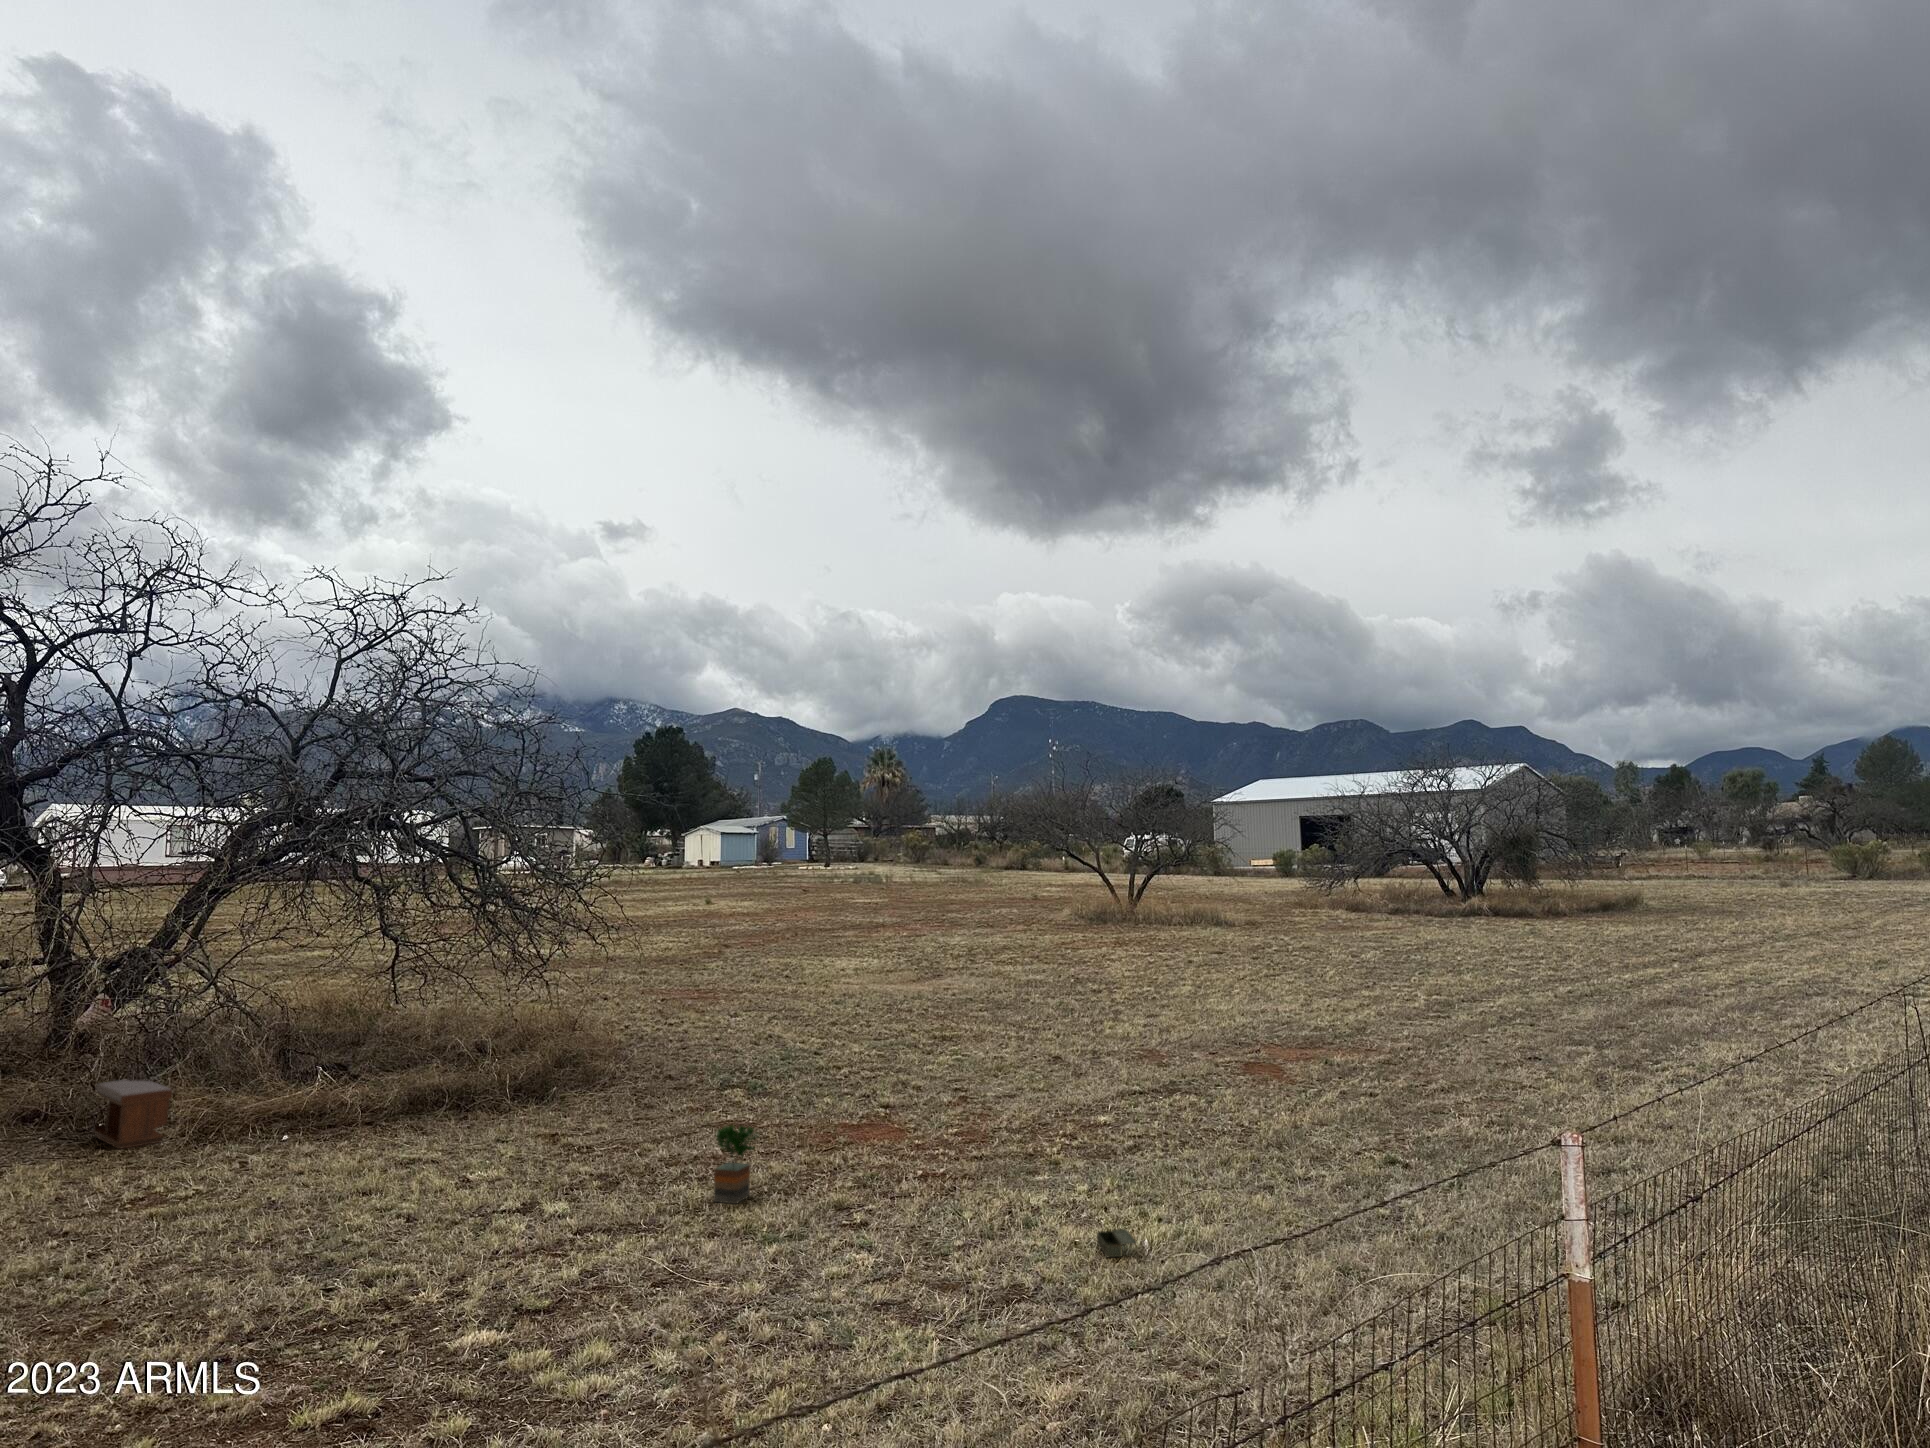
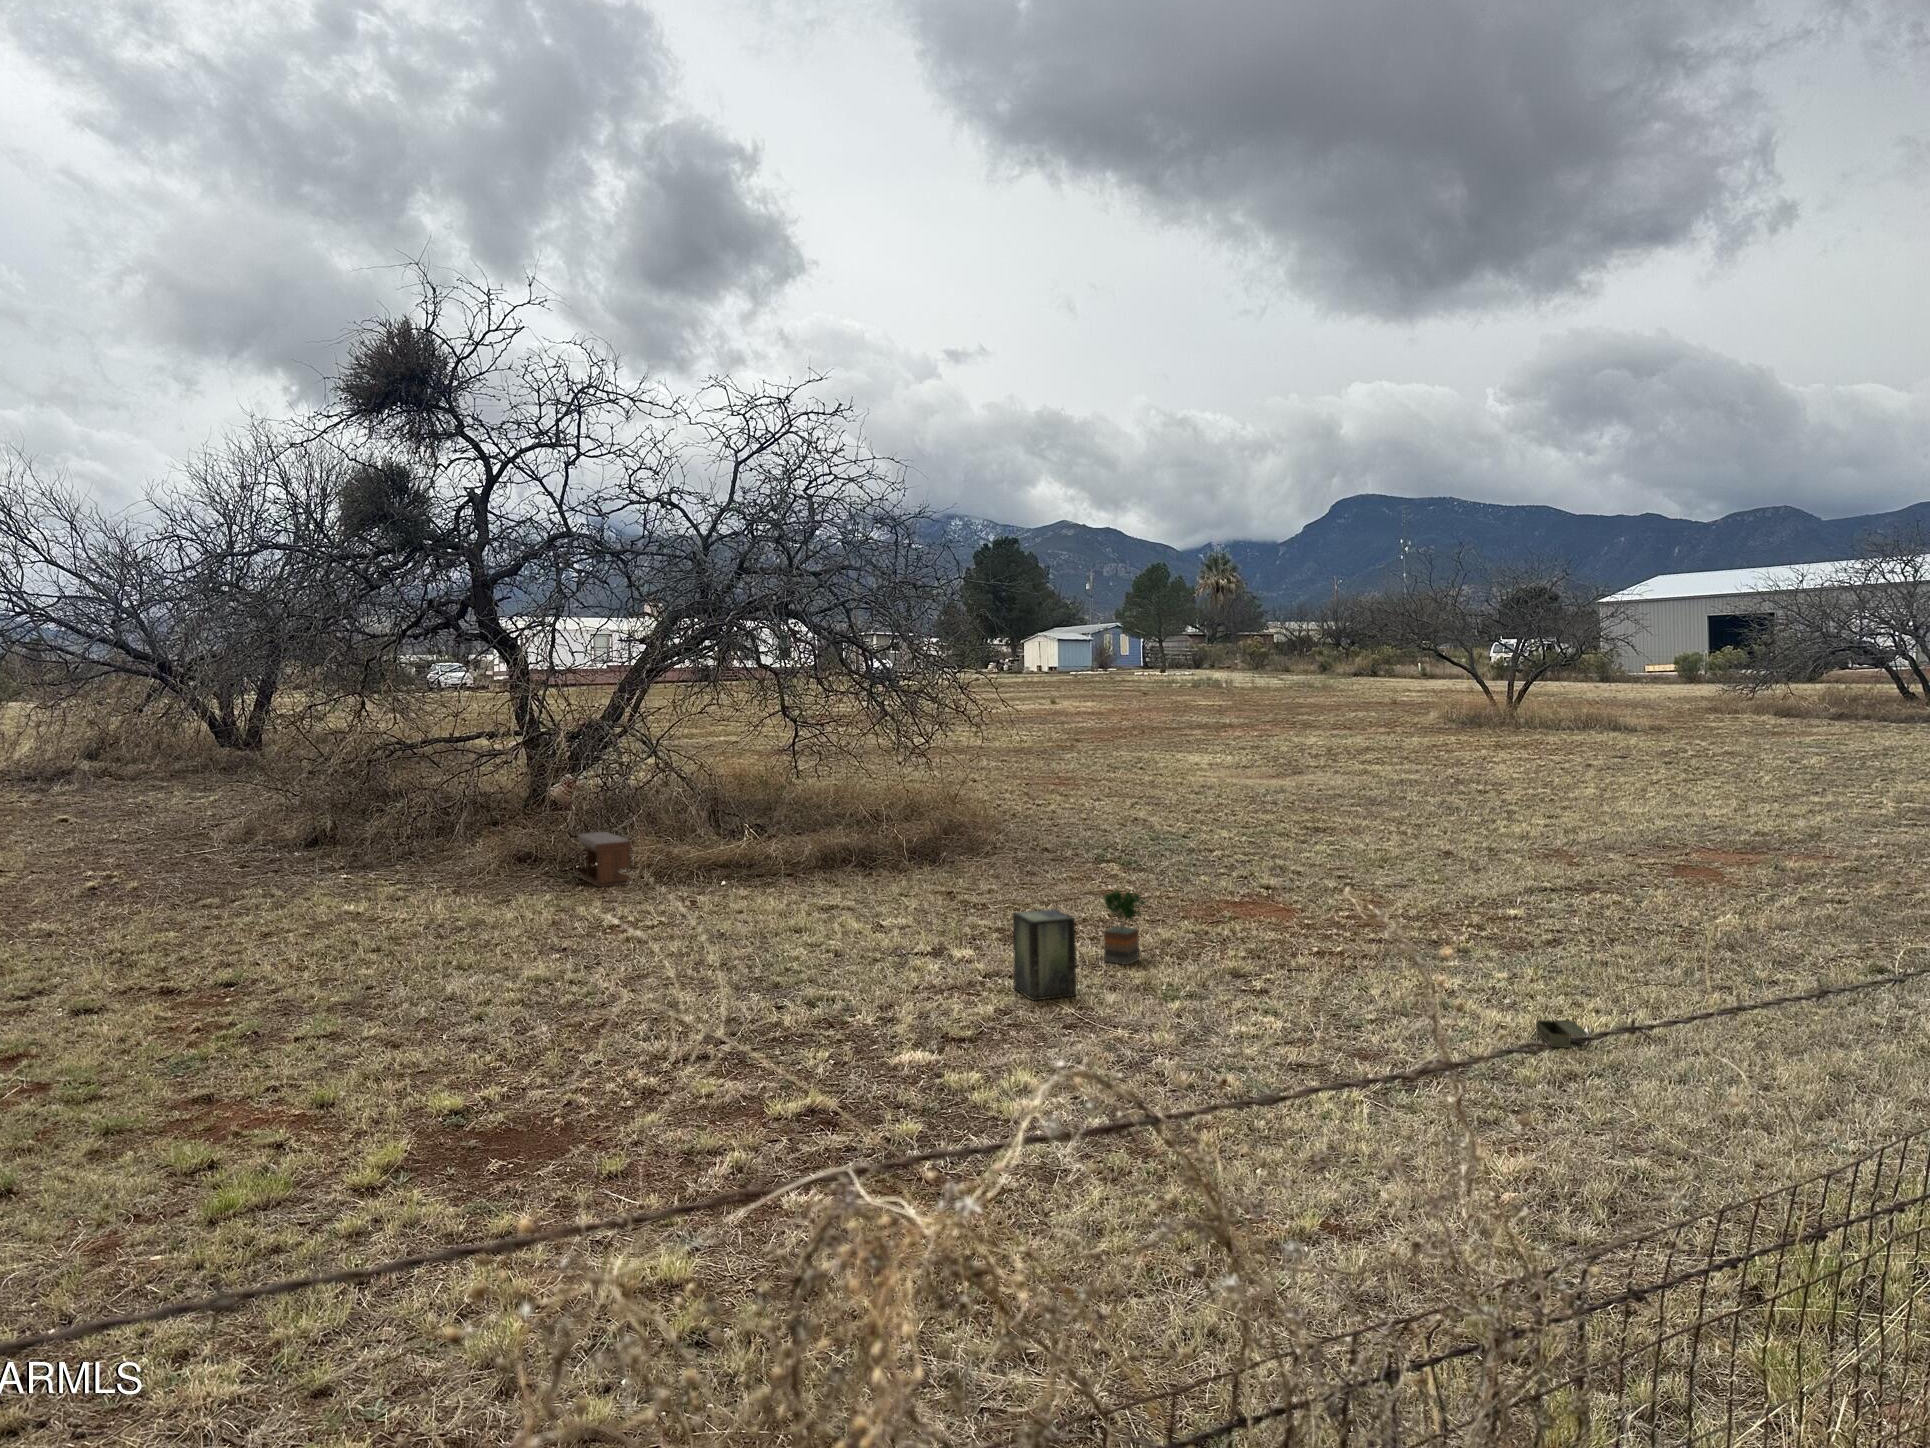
storage box: none [610,1151,679,1255] -> present [1013,909,1076,1001]

